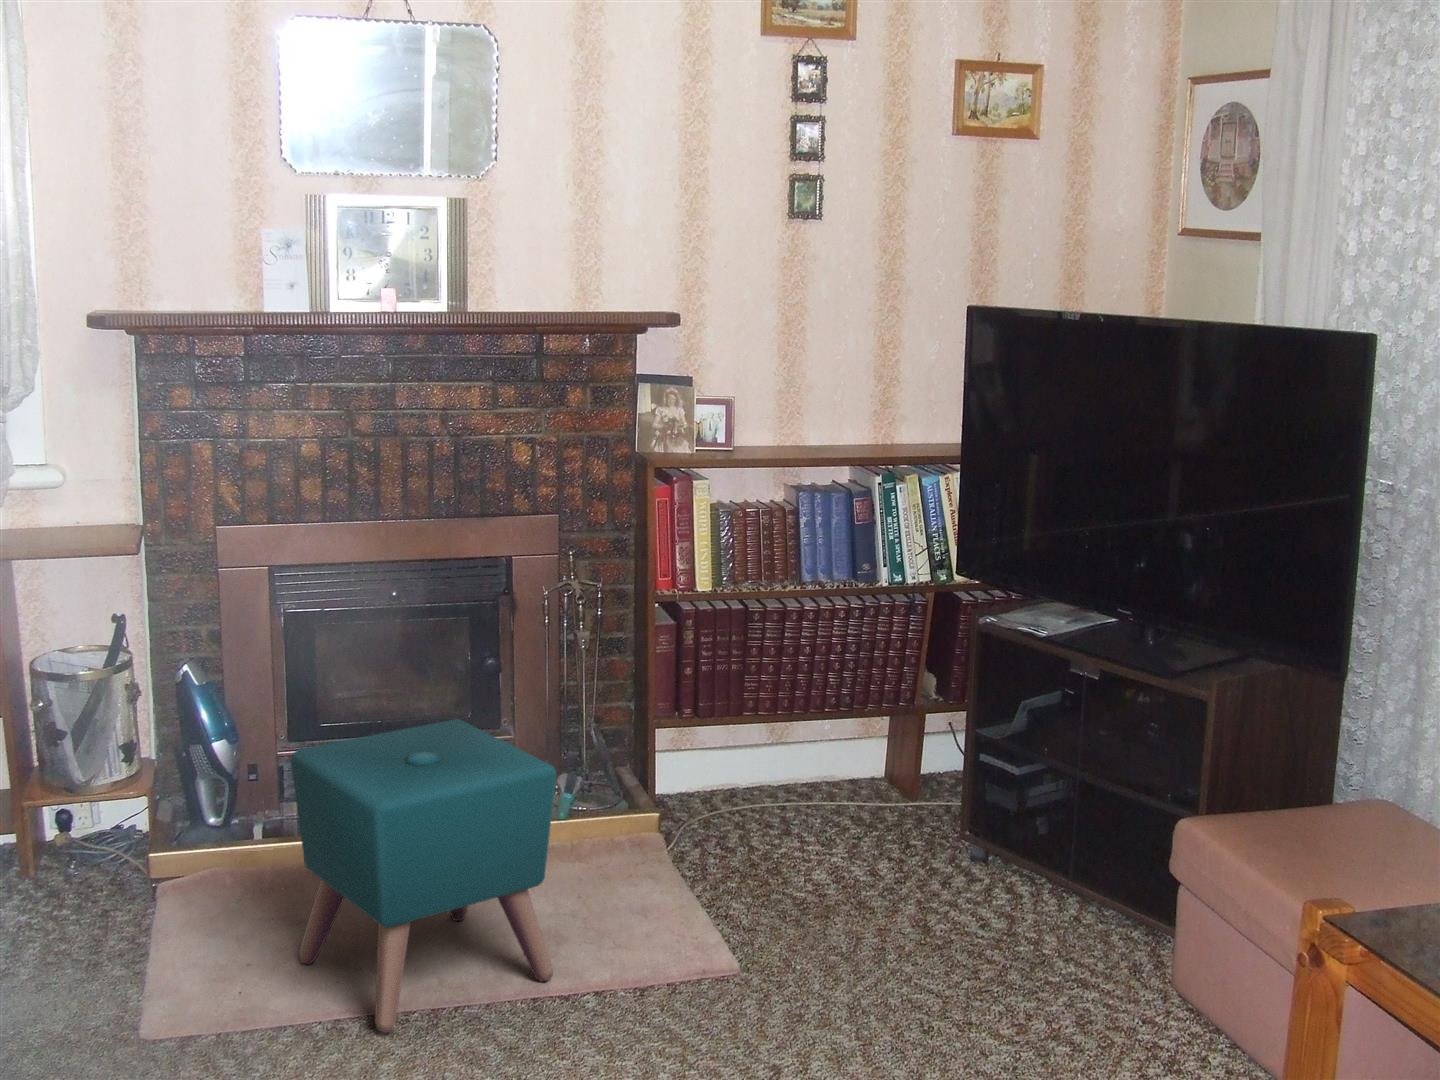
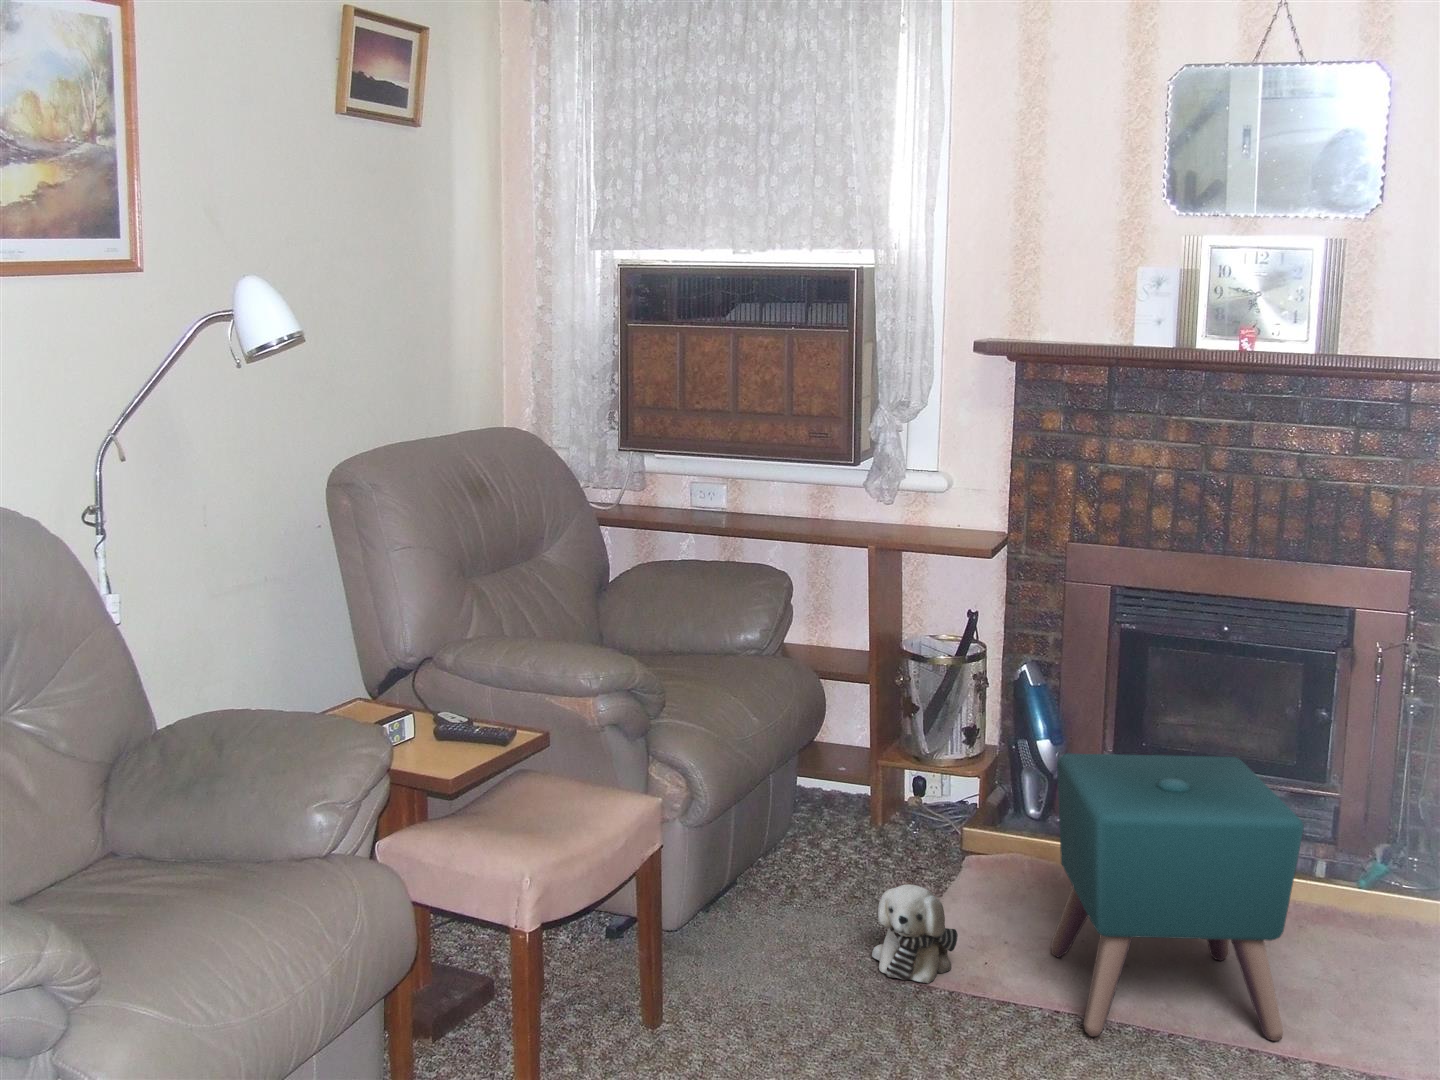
plush toy: none [107,931,211,1042] -> present [872,884,958,983]

